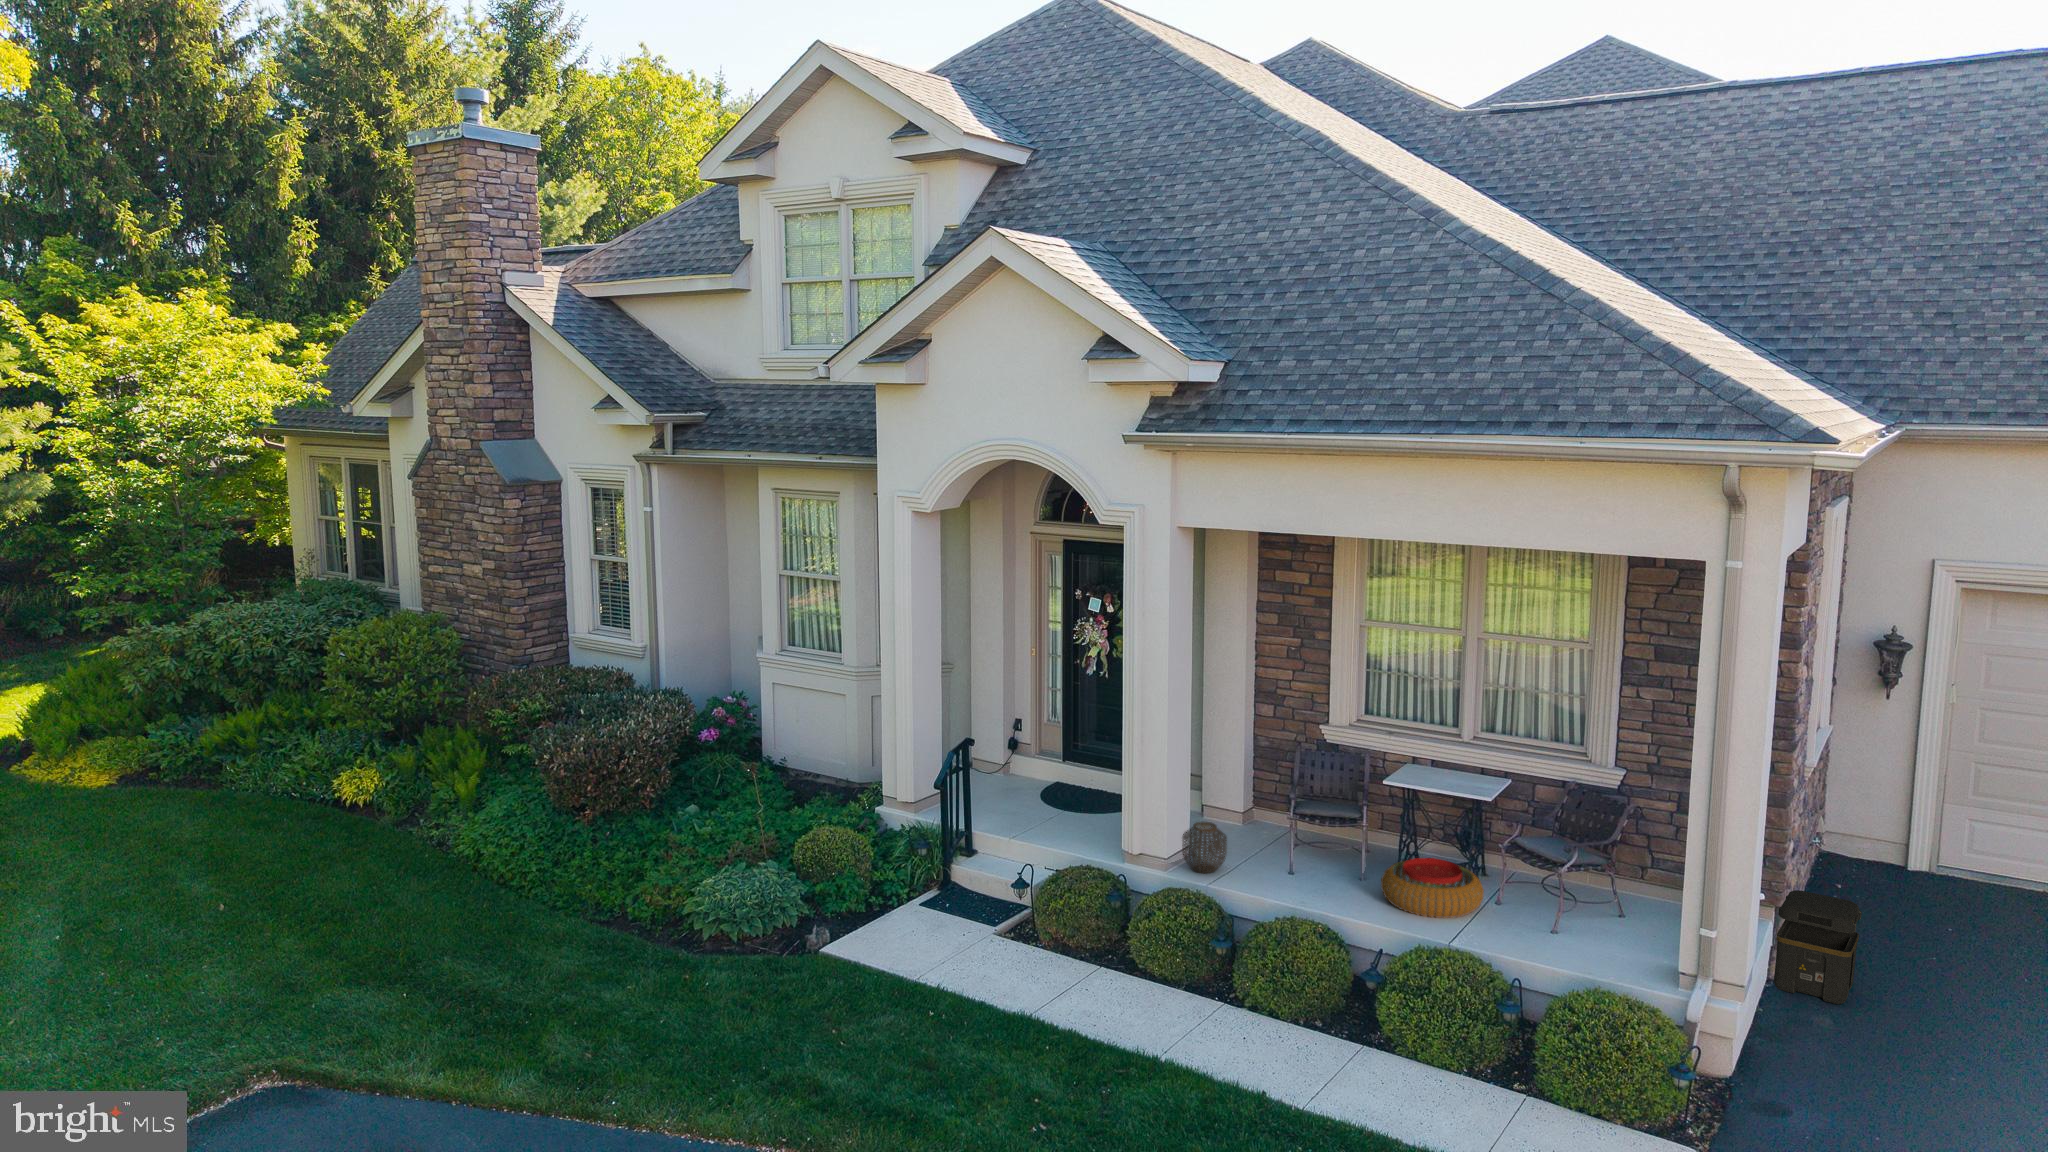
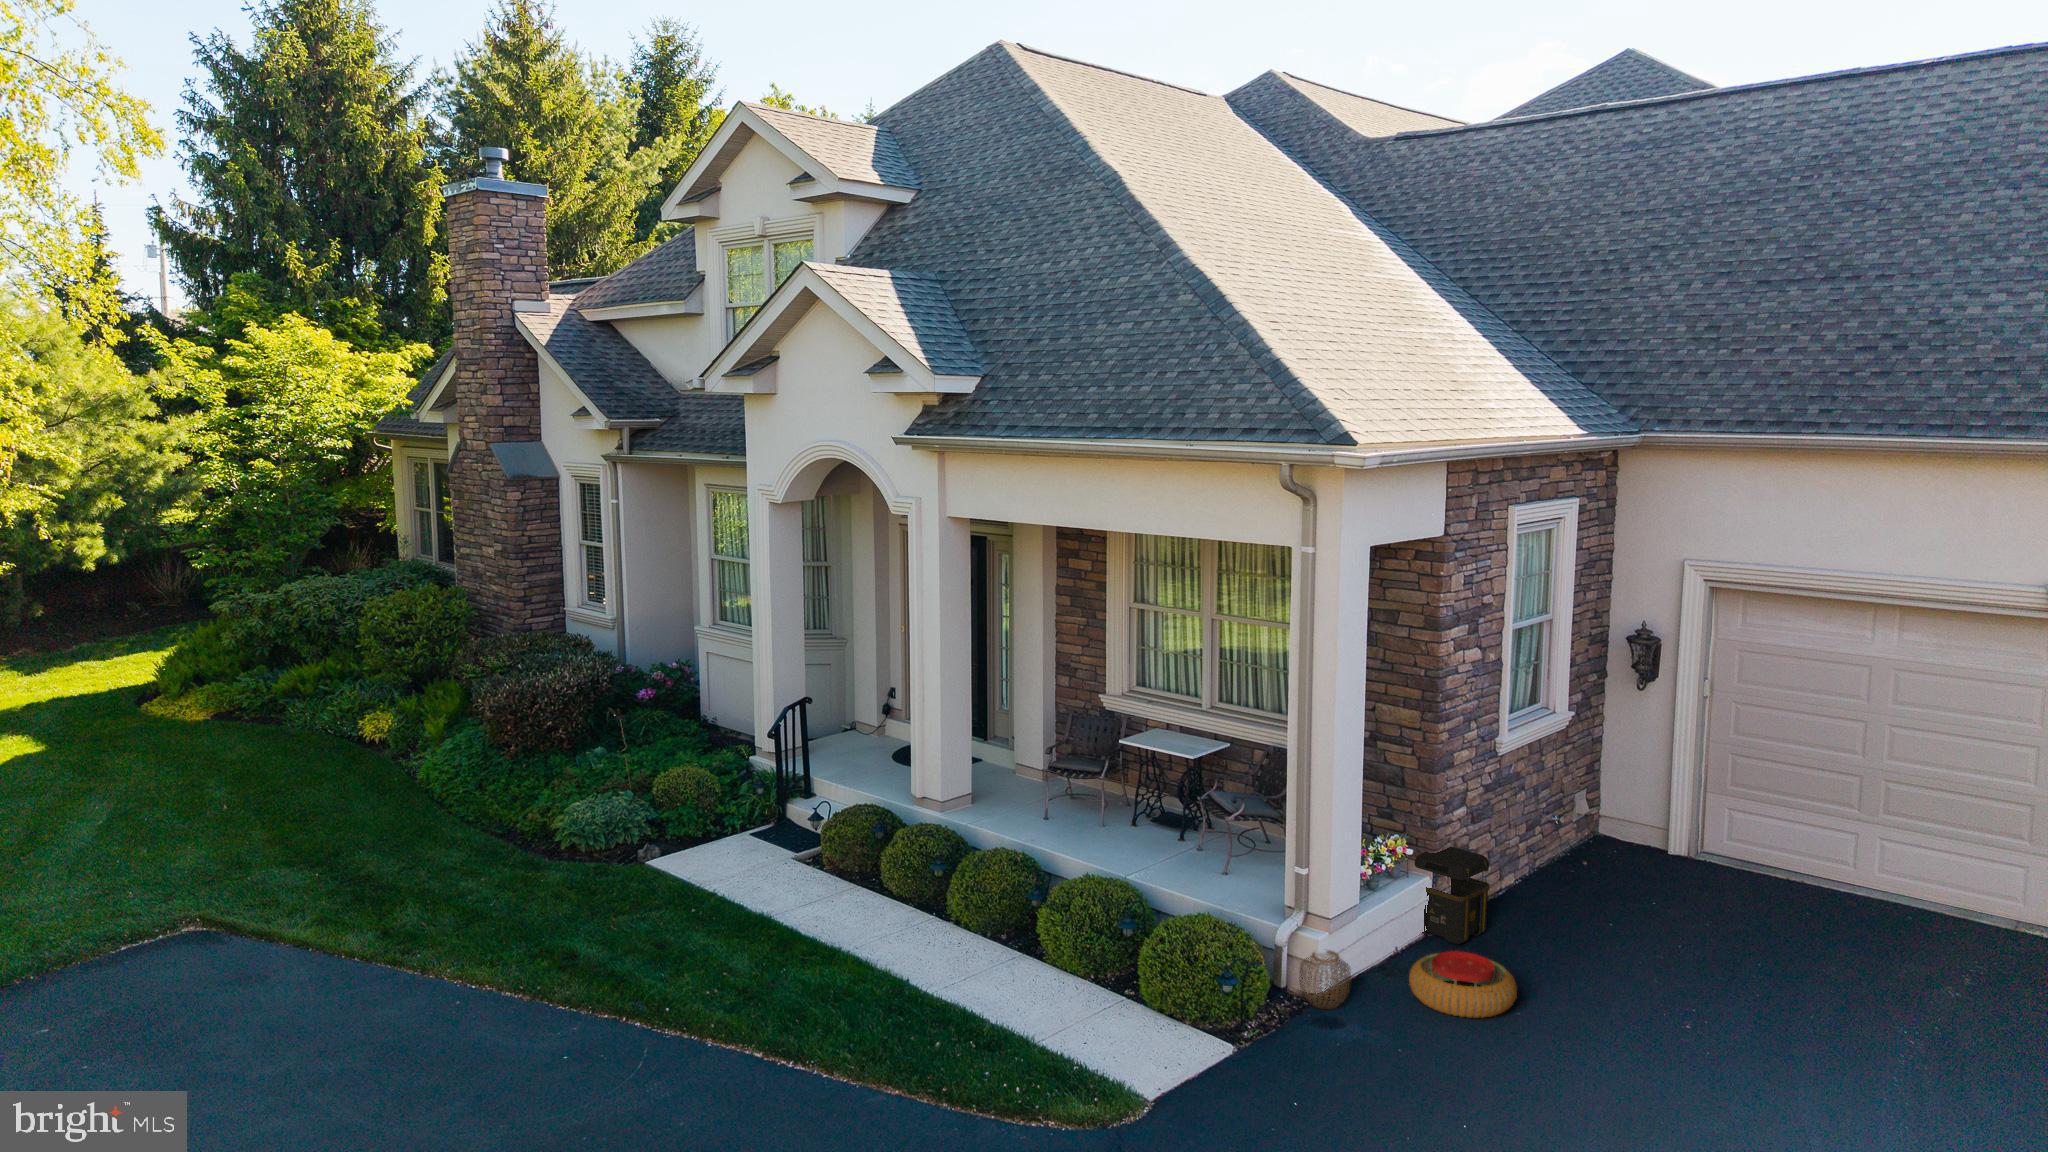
woven basket: present [1182,822,1227,874] -> present [1300,950,1351,1009]
pouf: present [1381,858,1484,918] -> present [1409,951,1517,1018]

